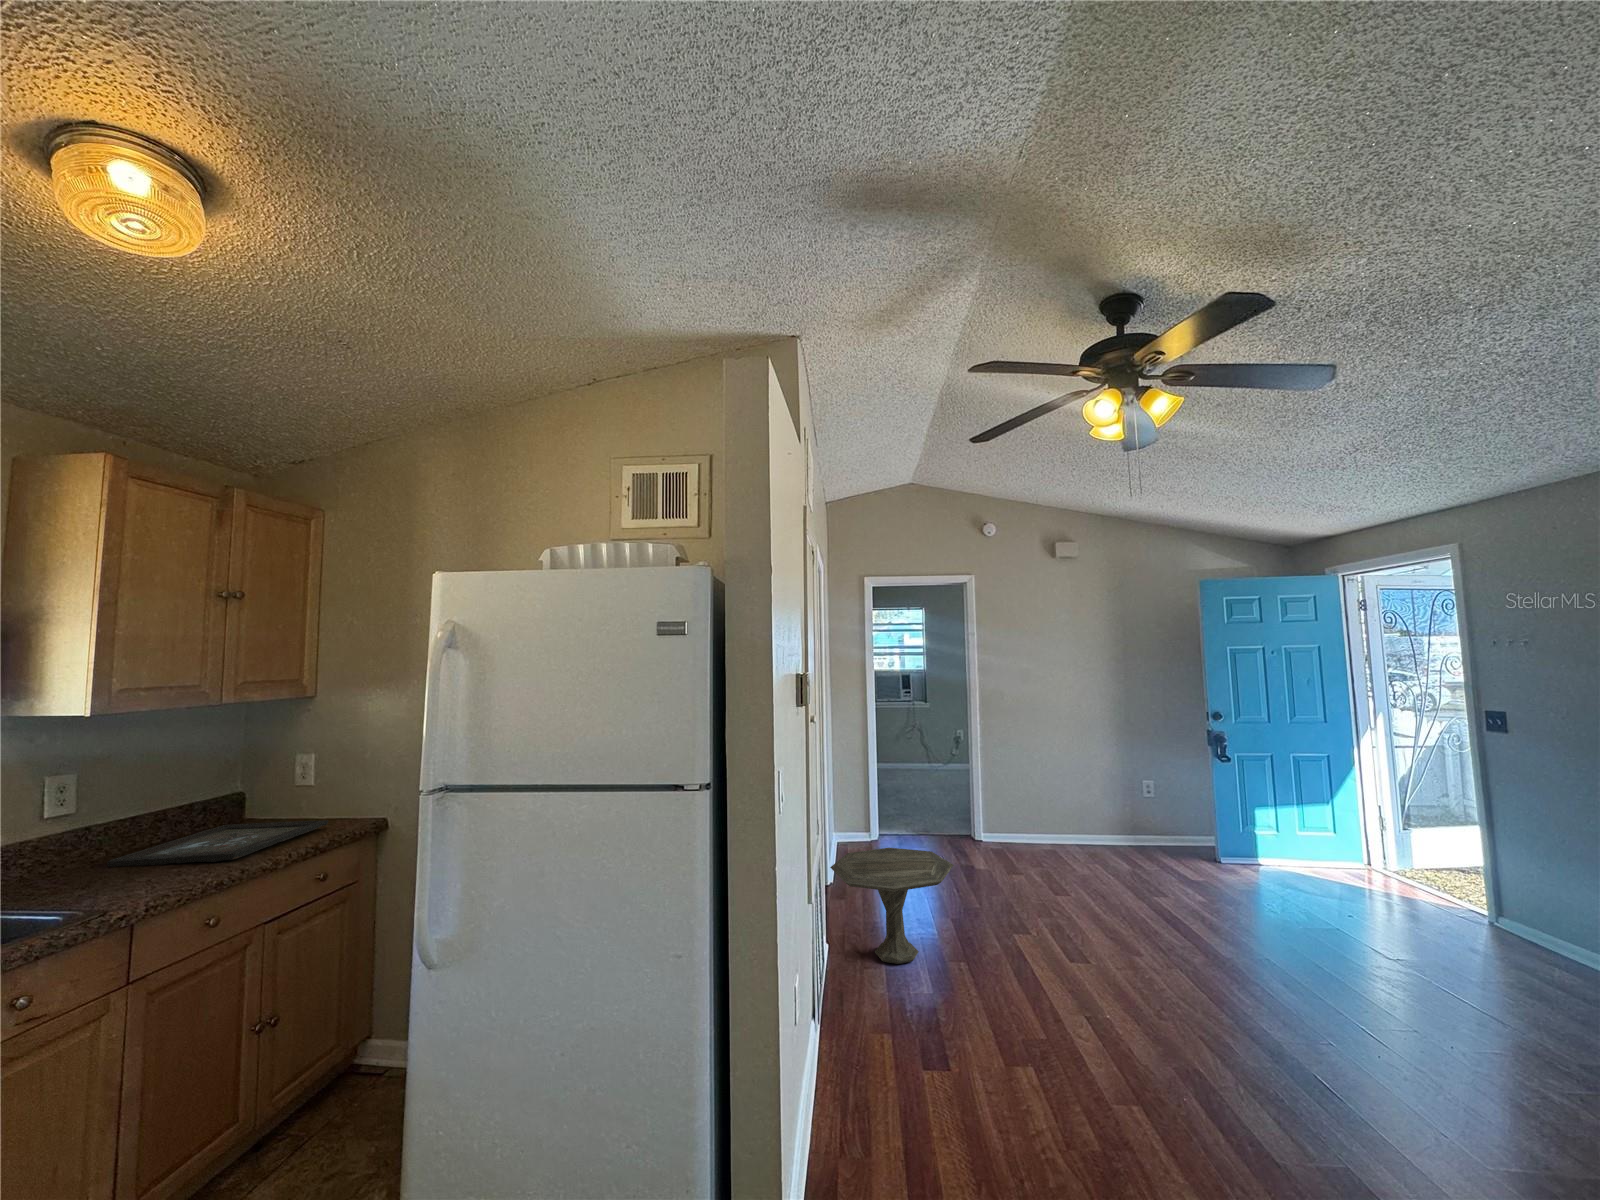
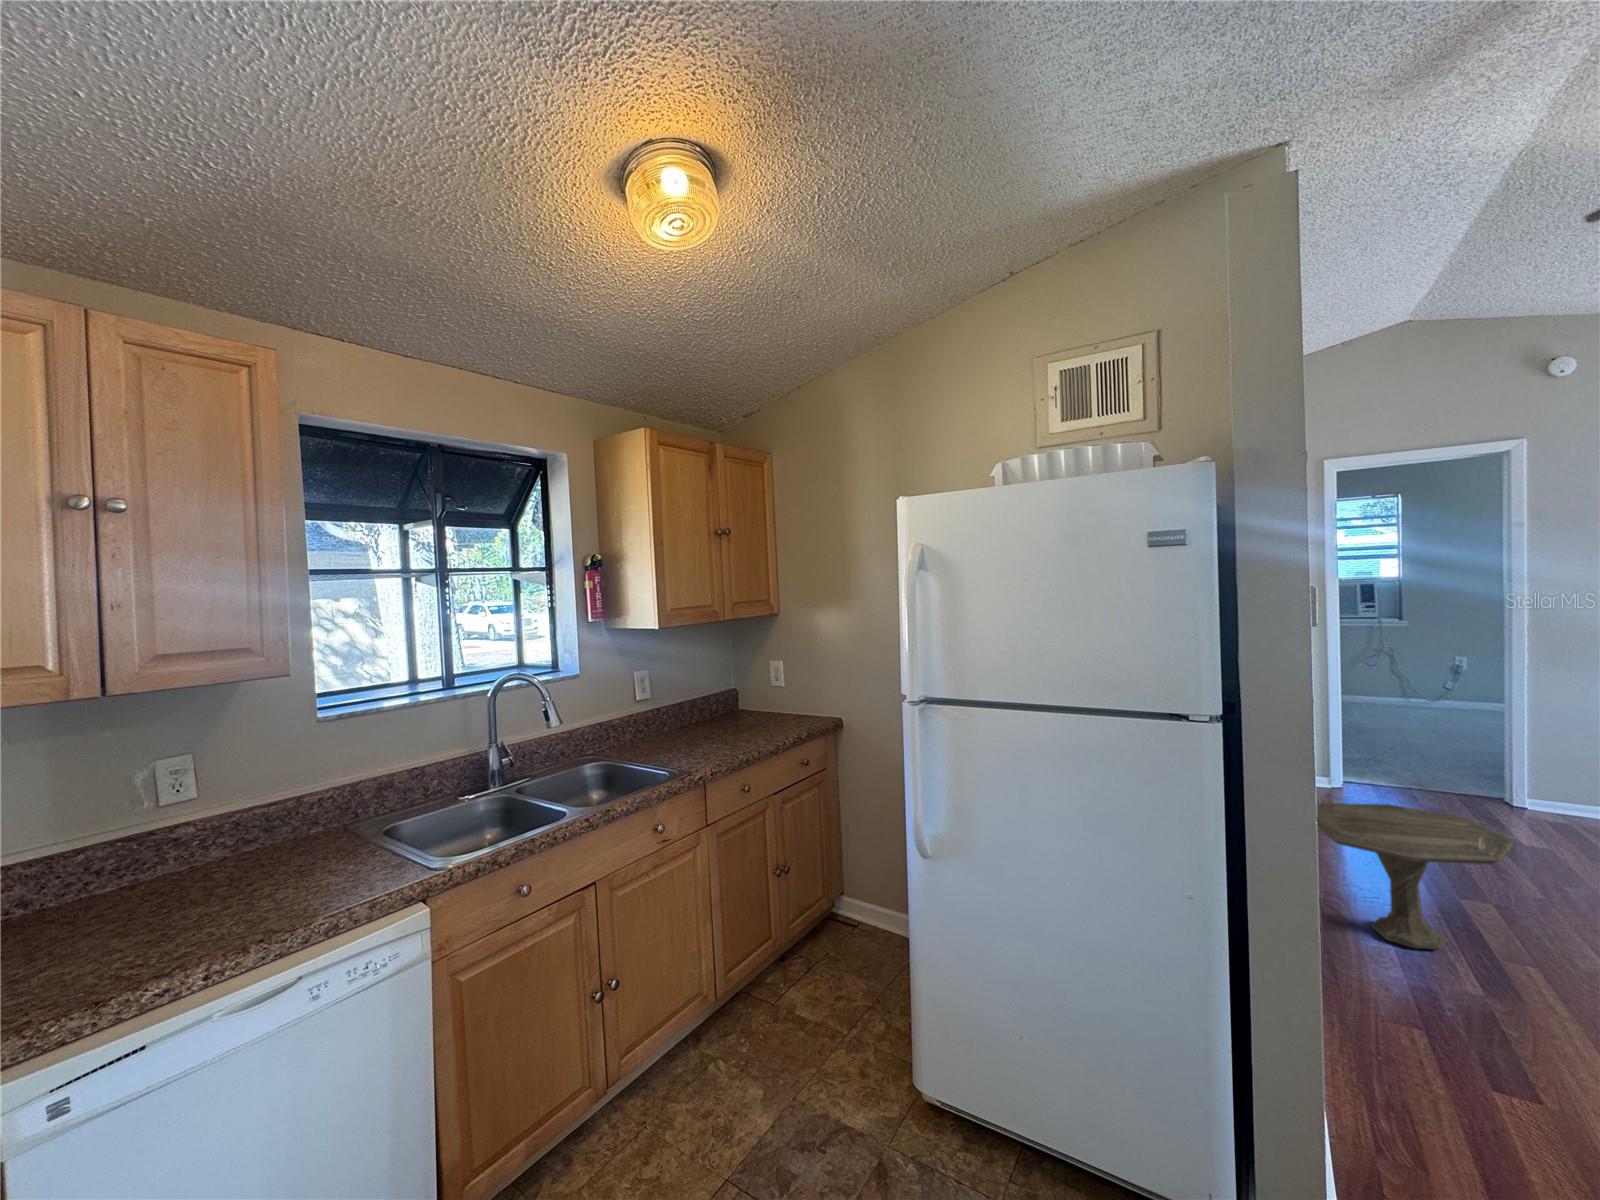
tray: present [107,820,328,867] -> none [676,714,800,743]

